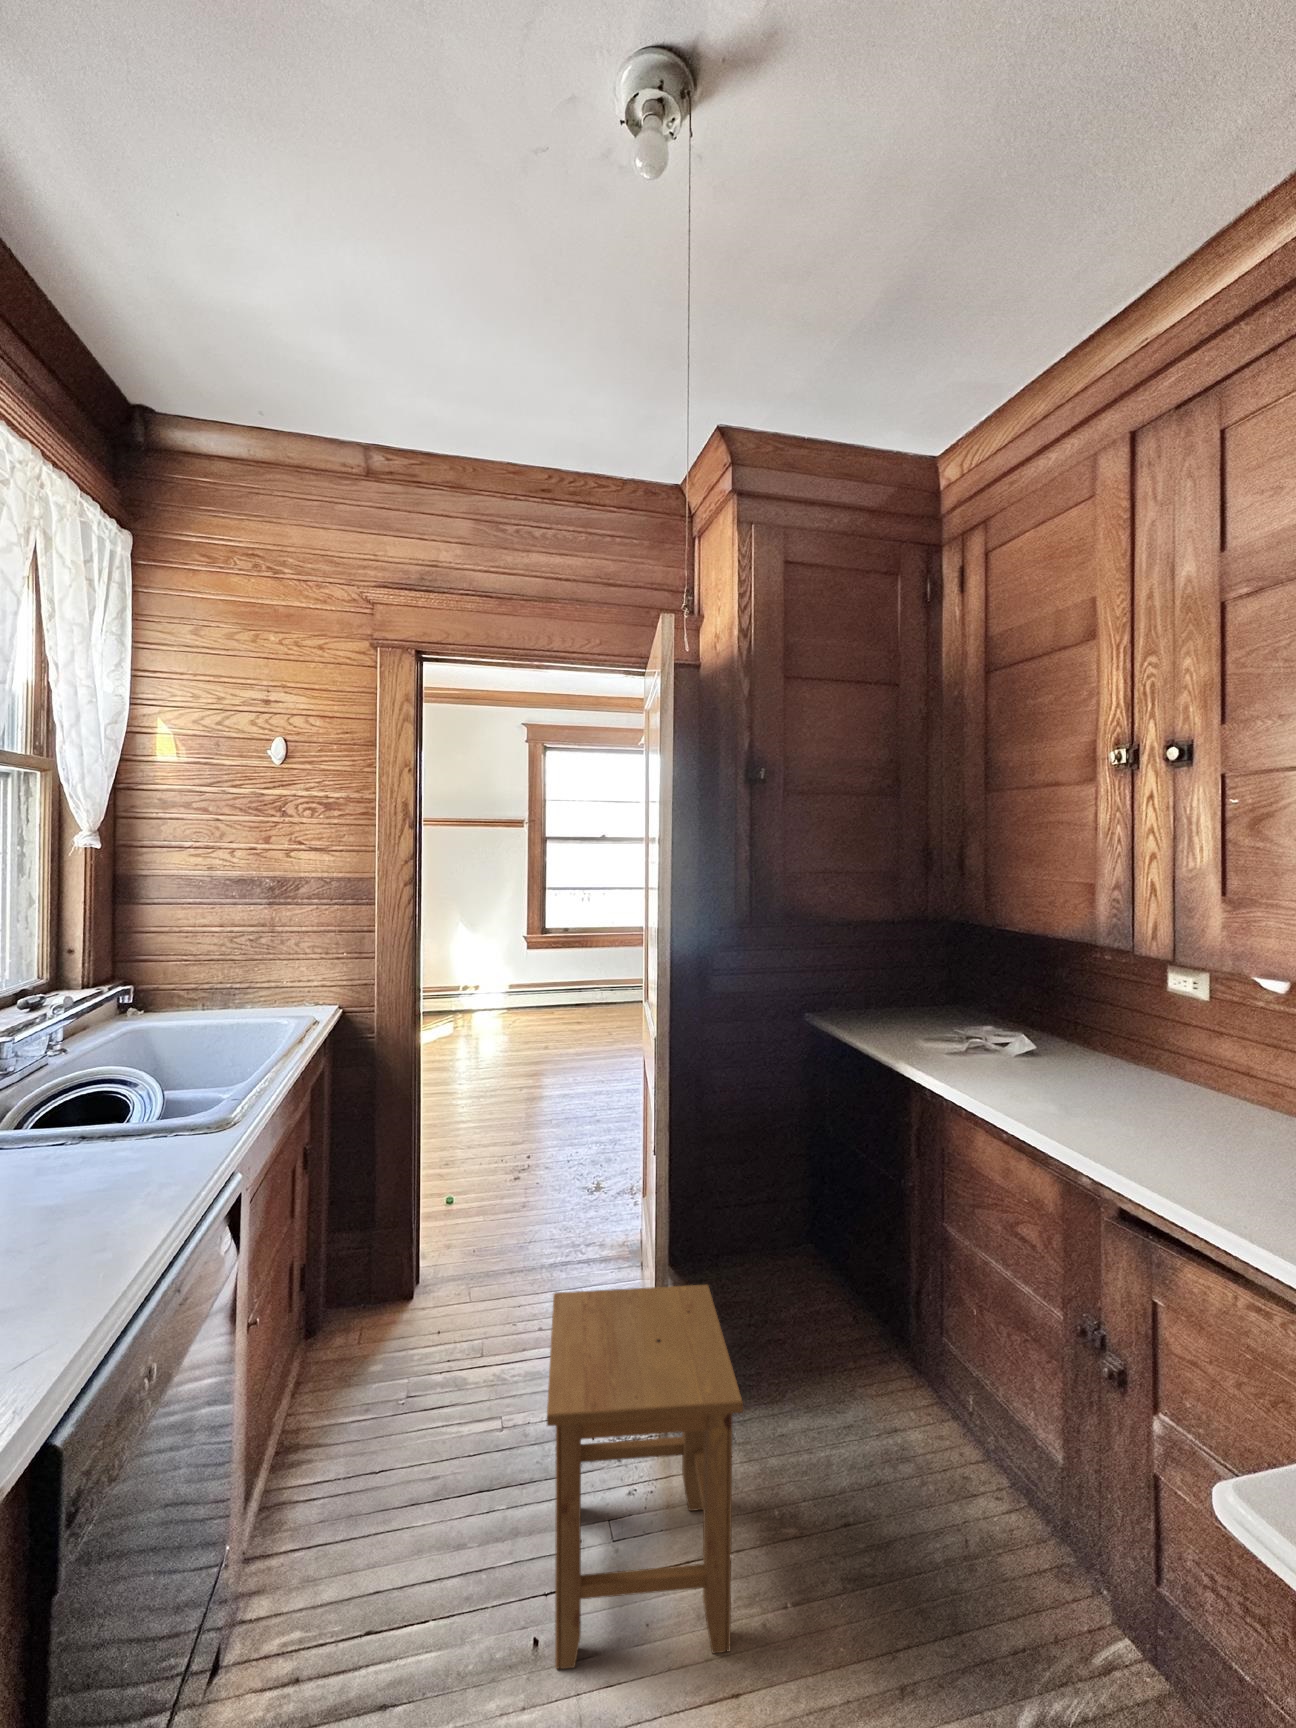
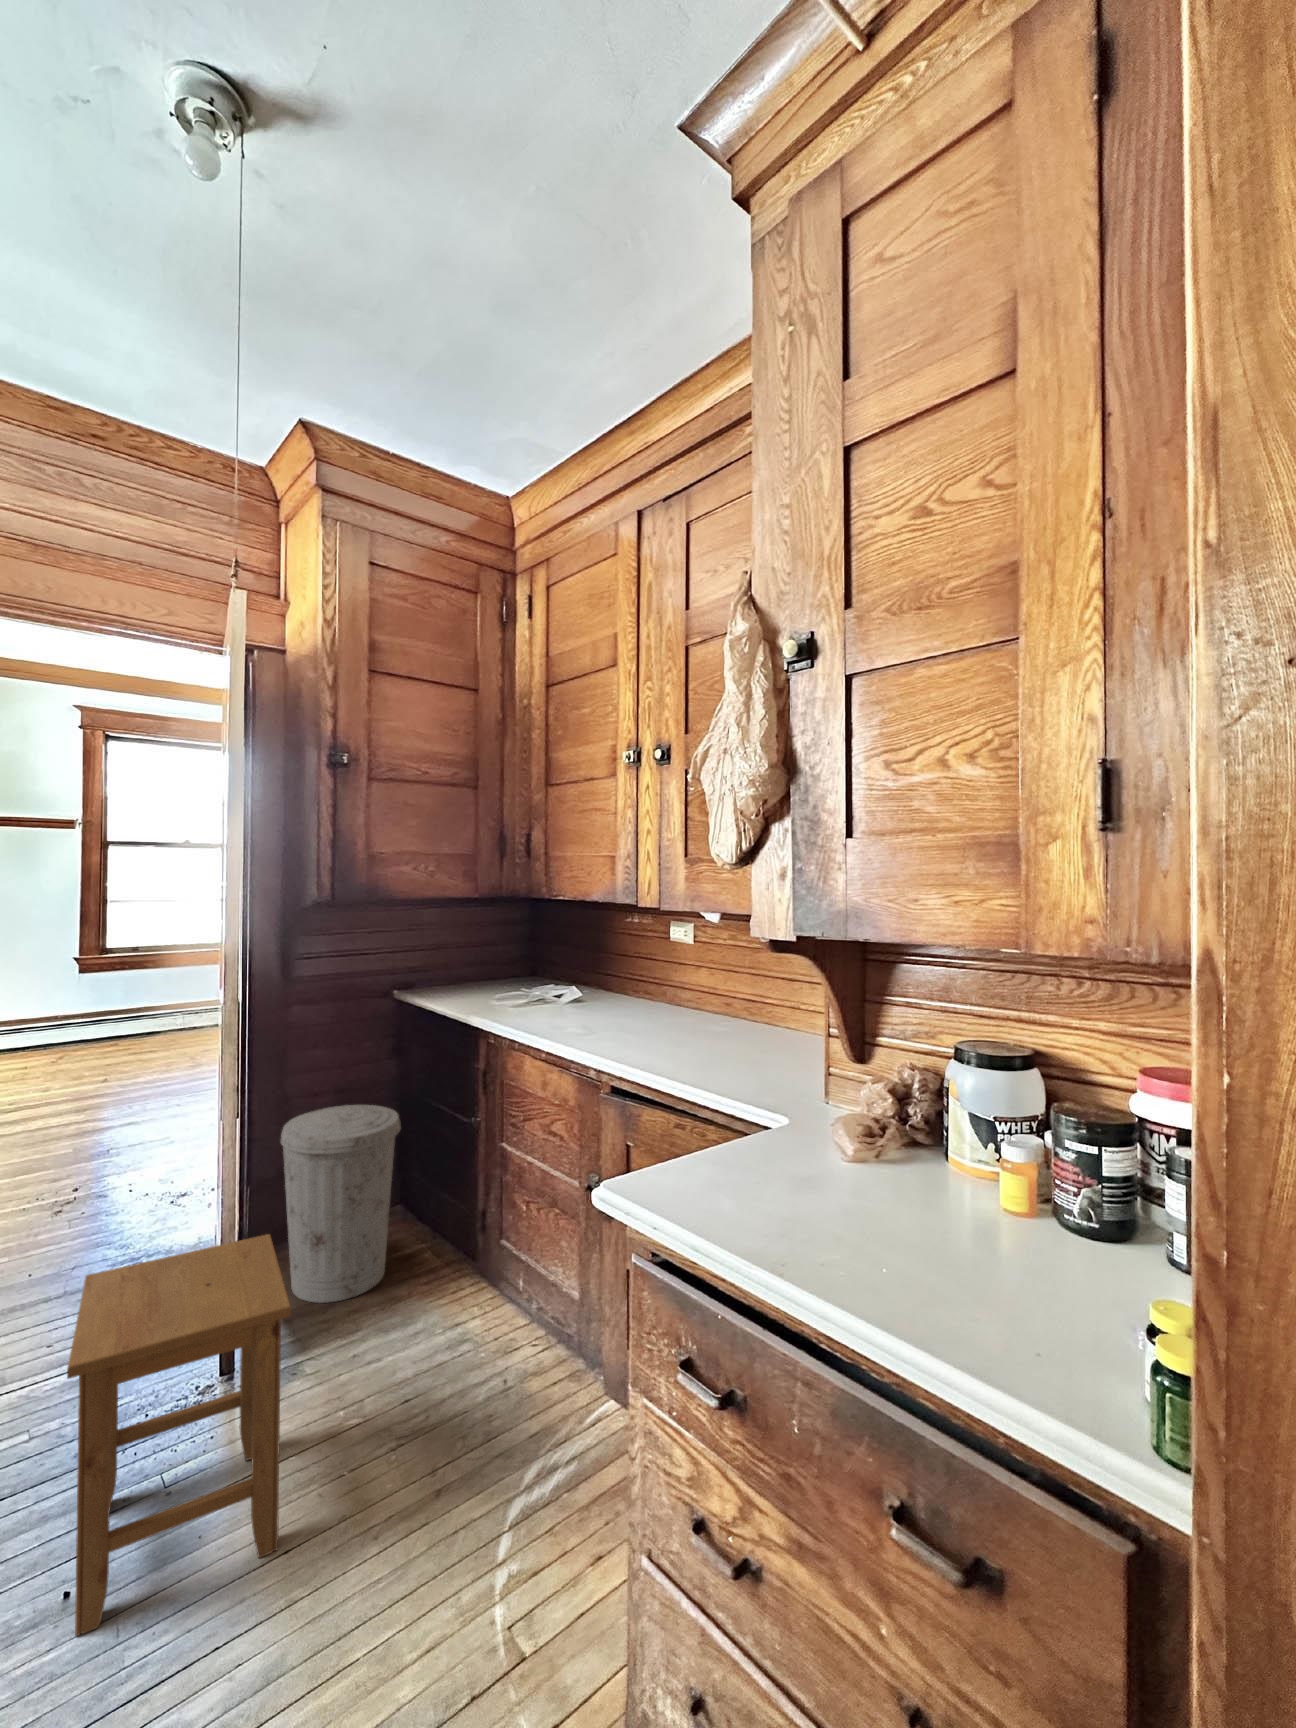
trash can: none [702,1126,817,1333] -> present [281,1105,401,1303]

